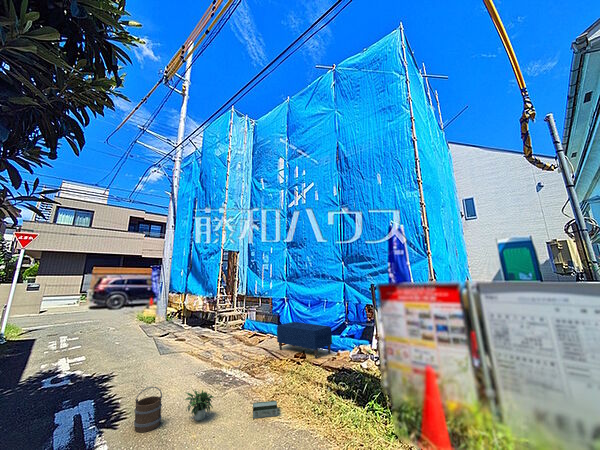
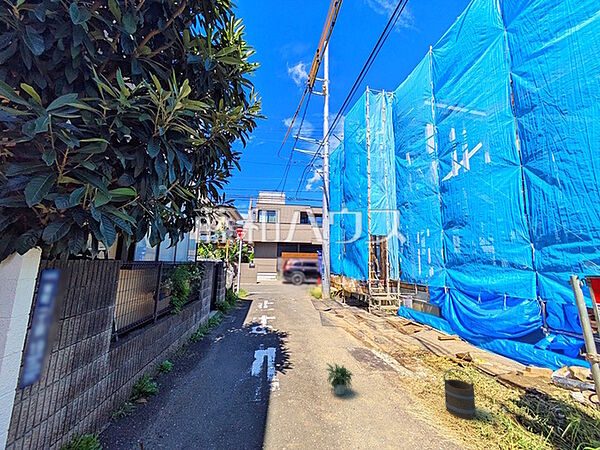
bench: present [277,322,332,358] -> none [434,316,513,364]
bucket: present [134,387,162,432] -> present [444,369,476,419]
toolbox: present [253,401,278,418] -> none [394,394,426,419]

